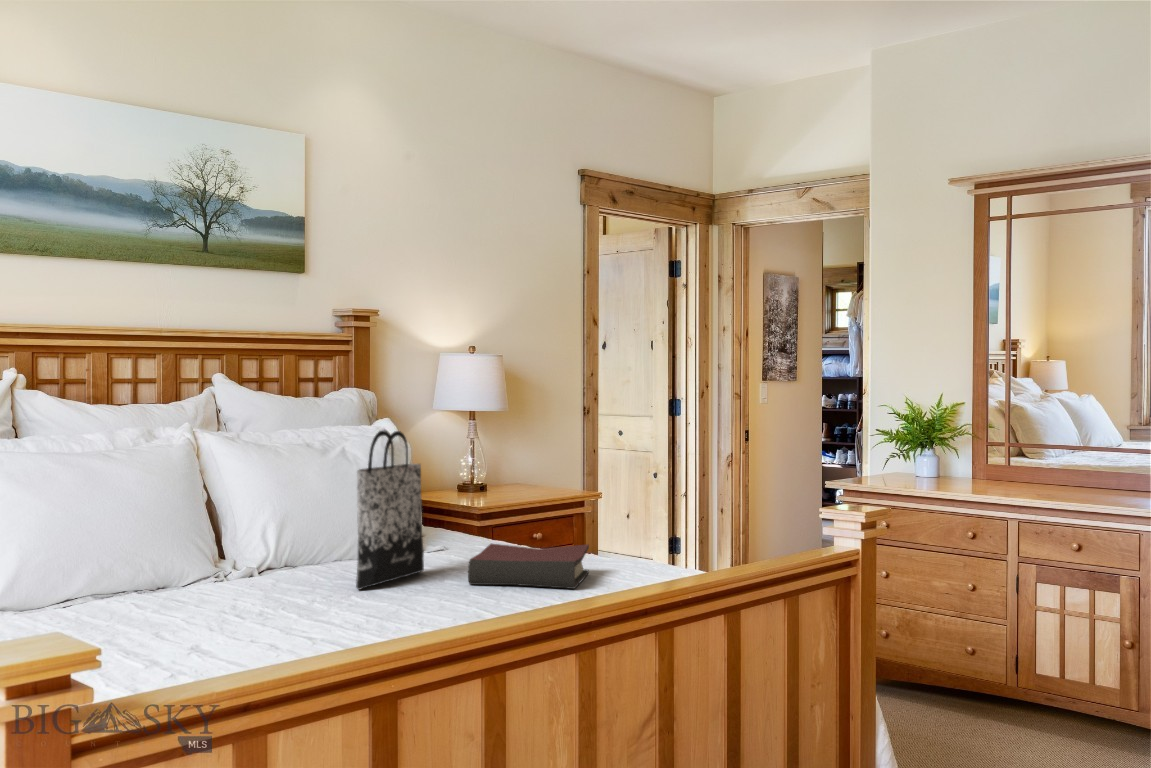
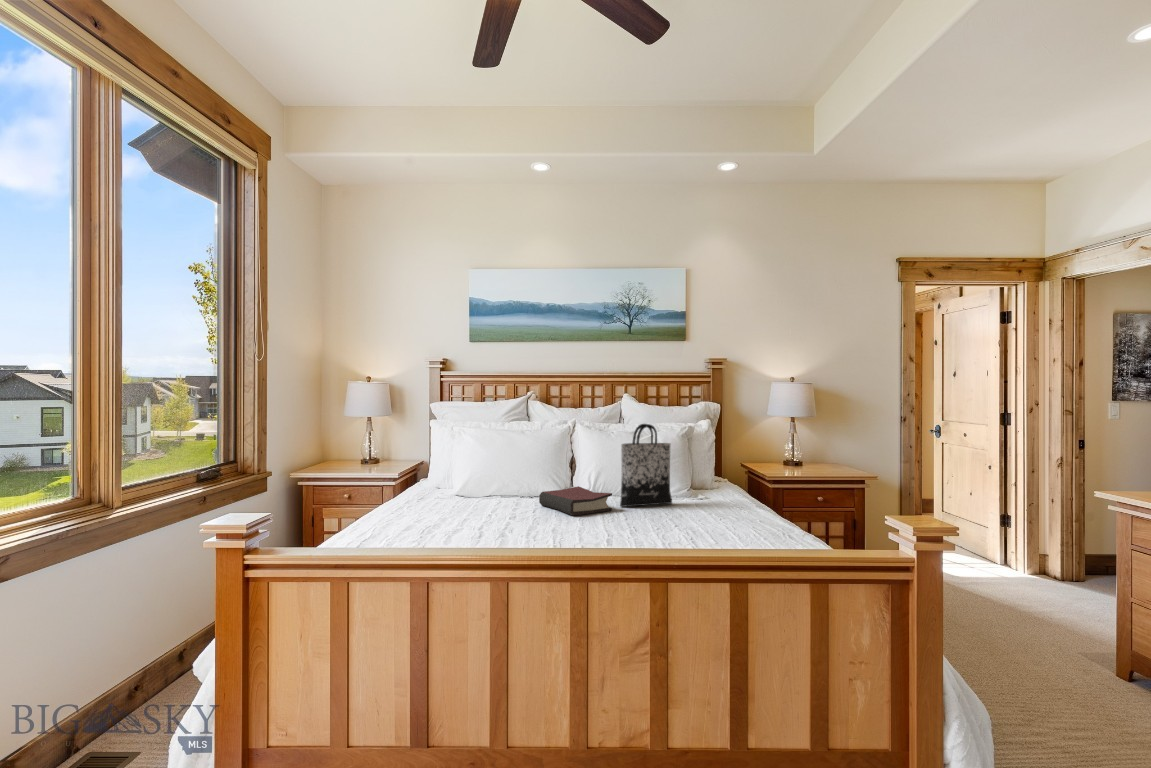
hardback book: present [468,544,589,589] -> present [539,486,612,516]

